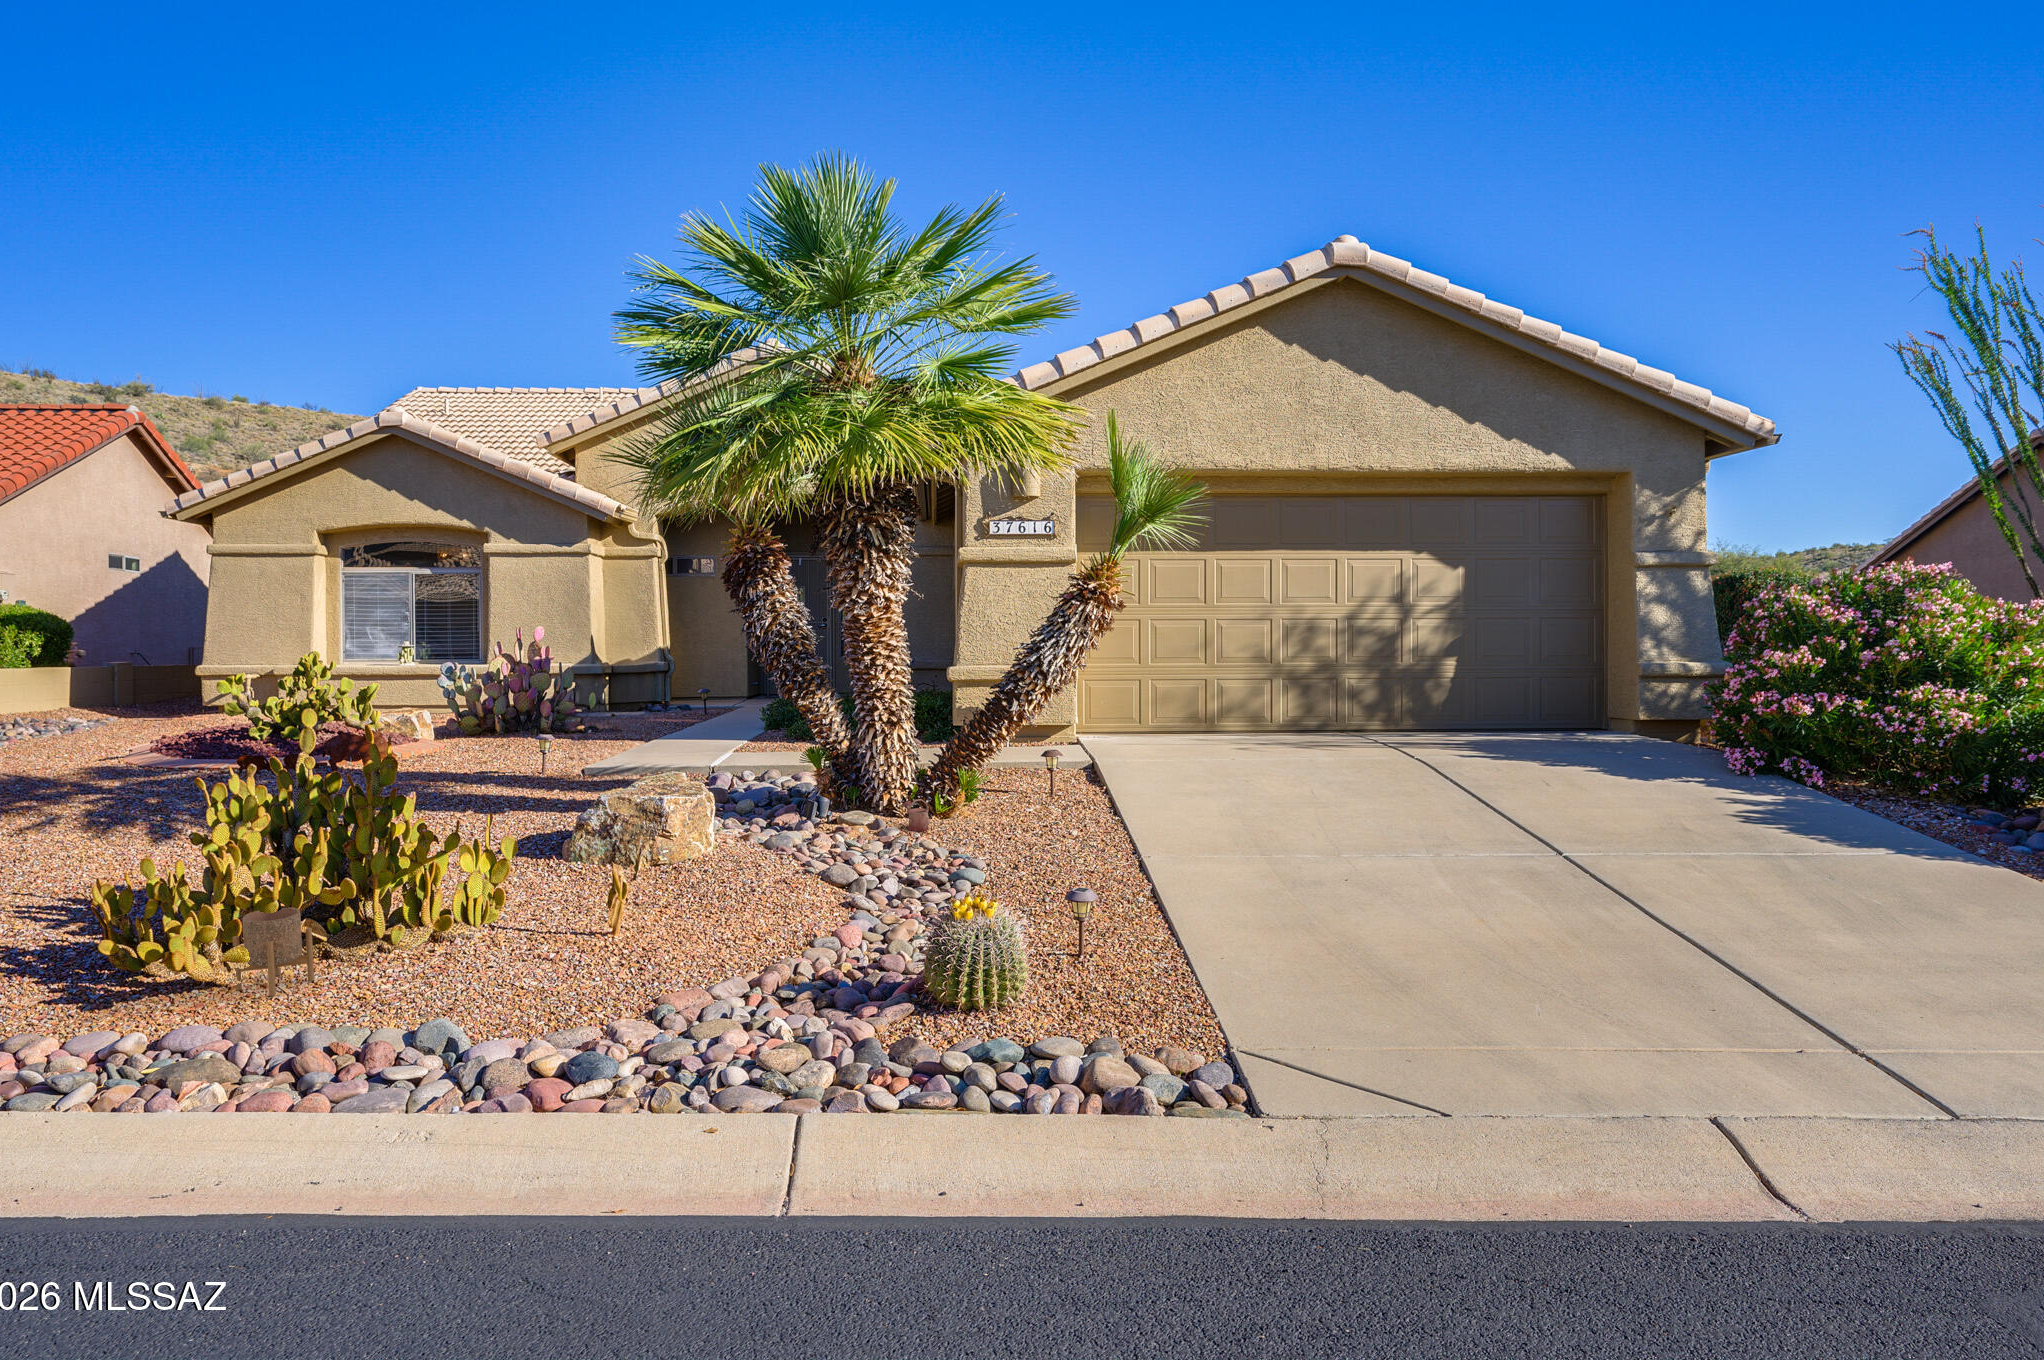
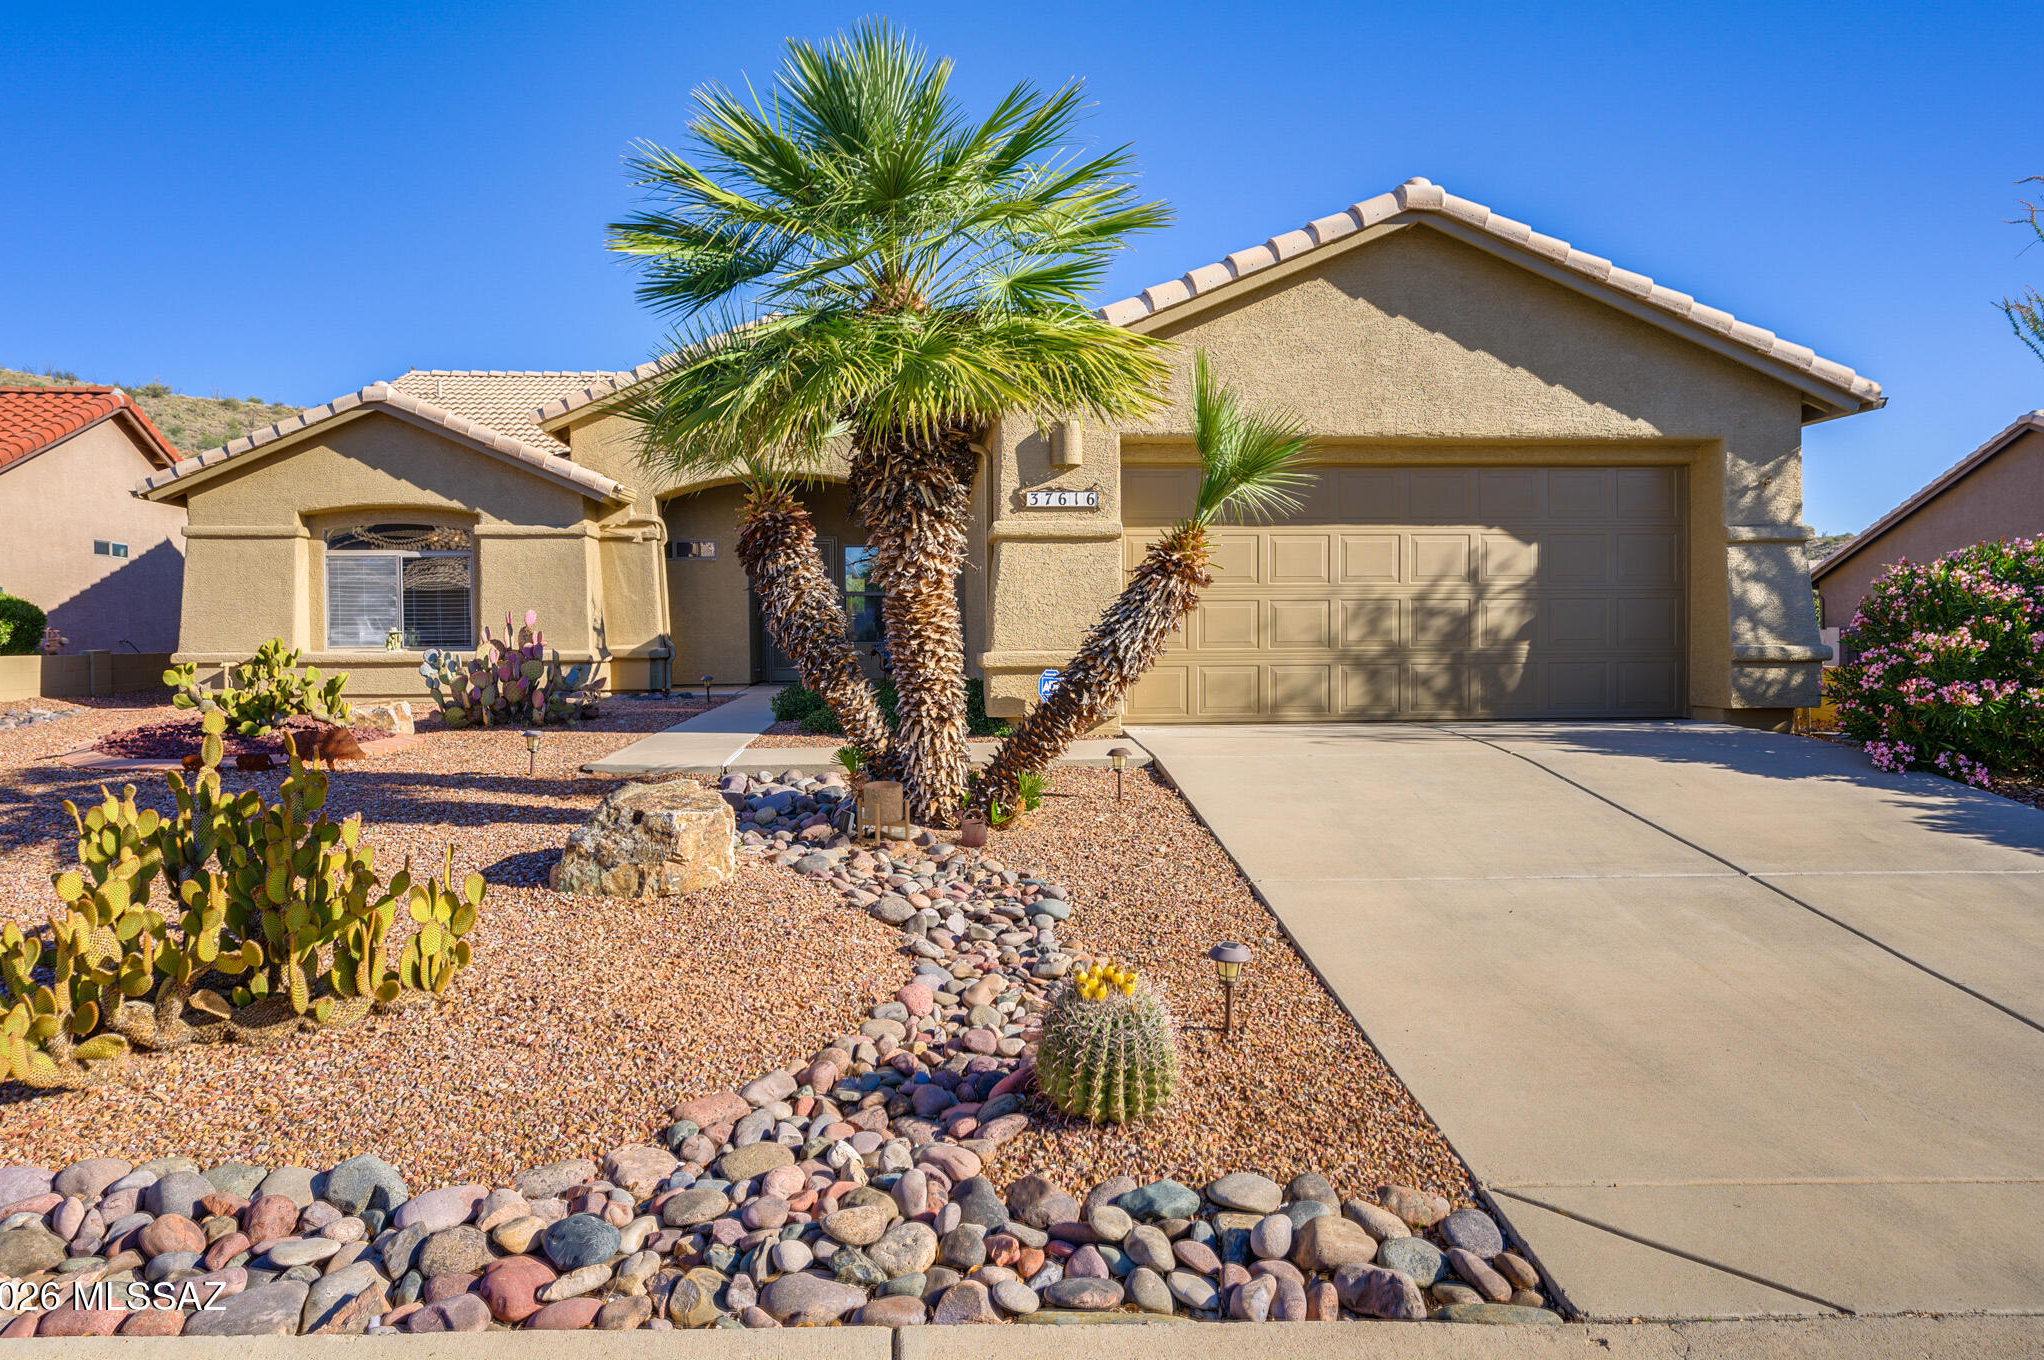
planter: present [233,907,314,996] -> present [858,781,910,846]

